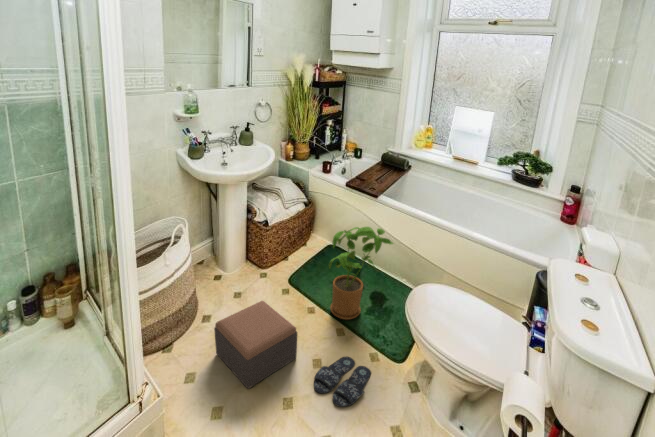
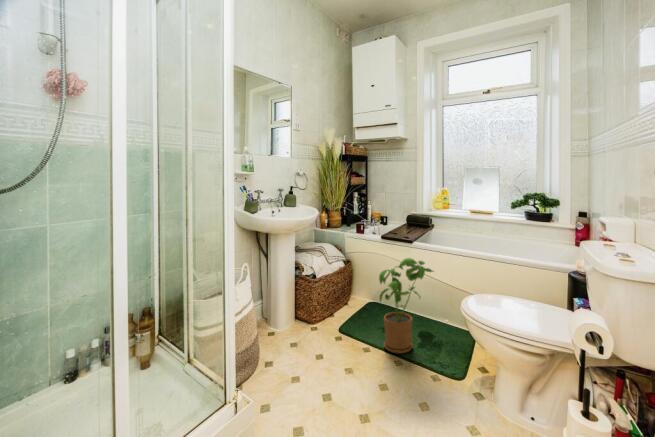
footstool: present [214,301,297,388] -> none [285,335,362,410]
slippers: present [314,357,371,407] -> none [384,380,436,417]

